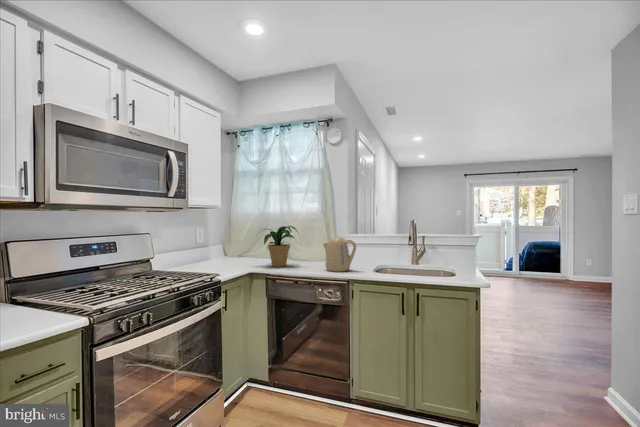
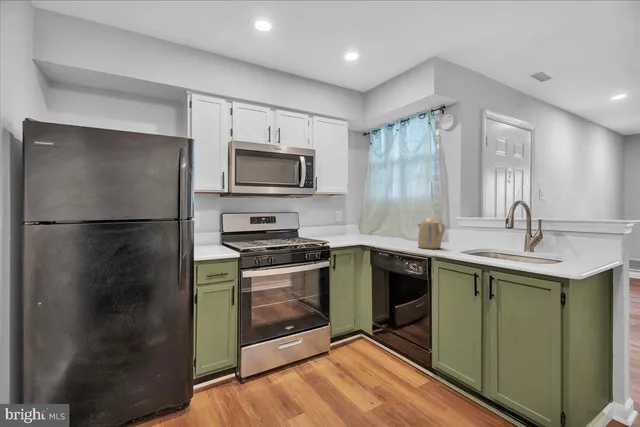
potted plant: present [264,226,298,267] -> none [369,208,402,242]

